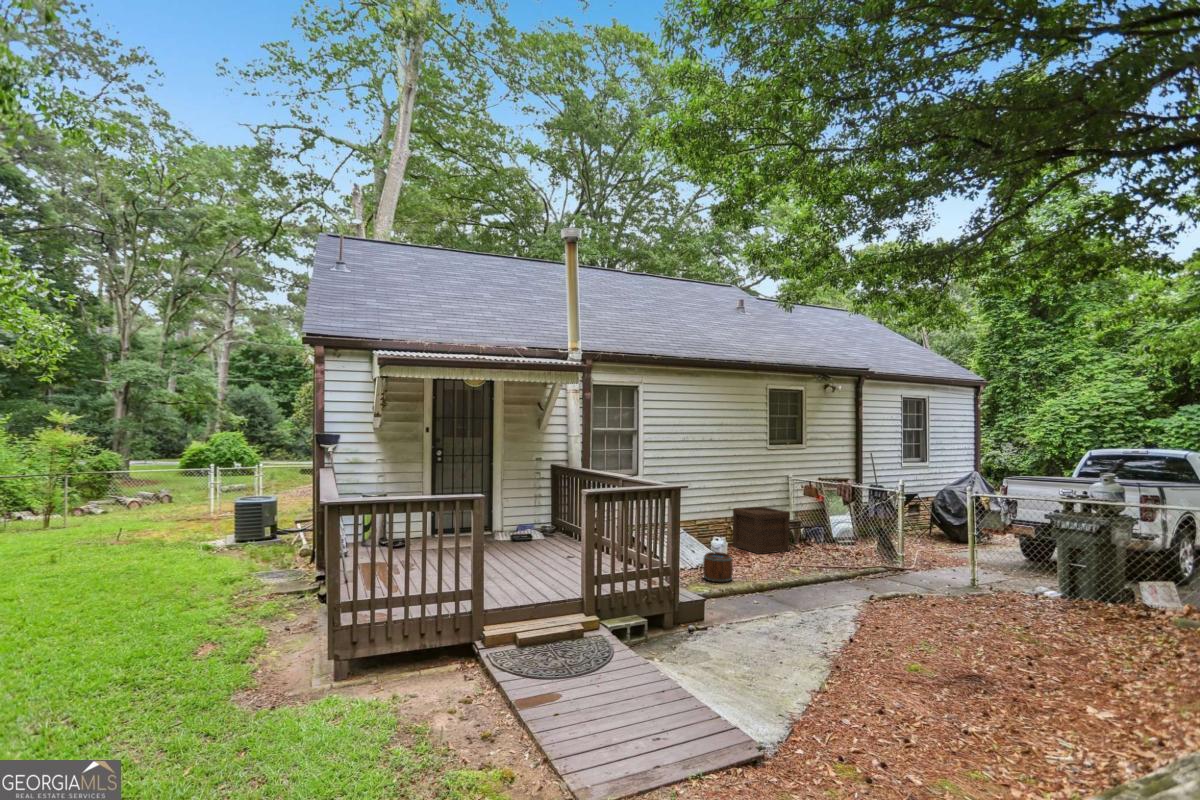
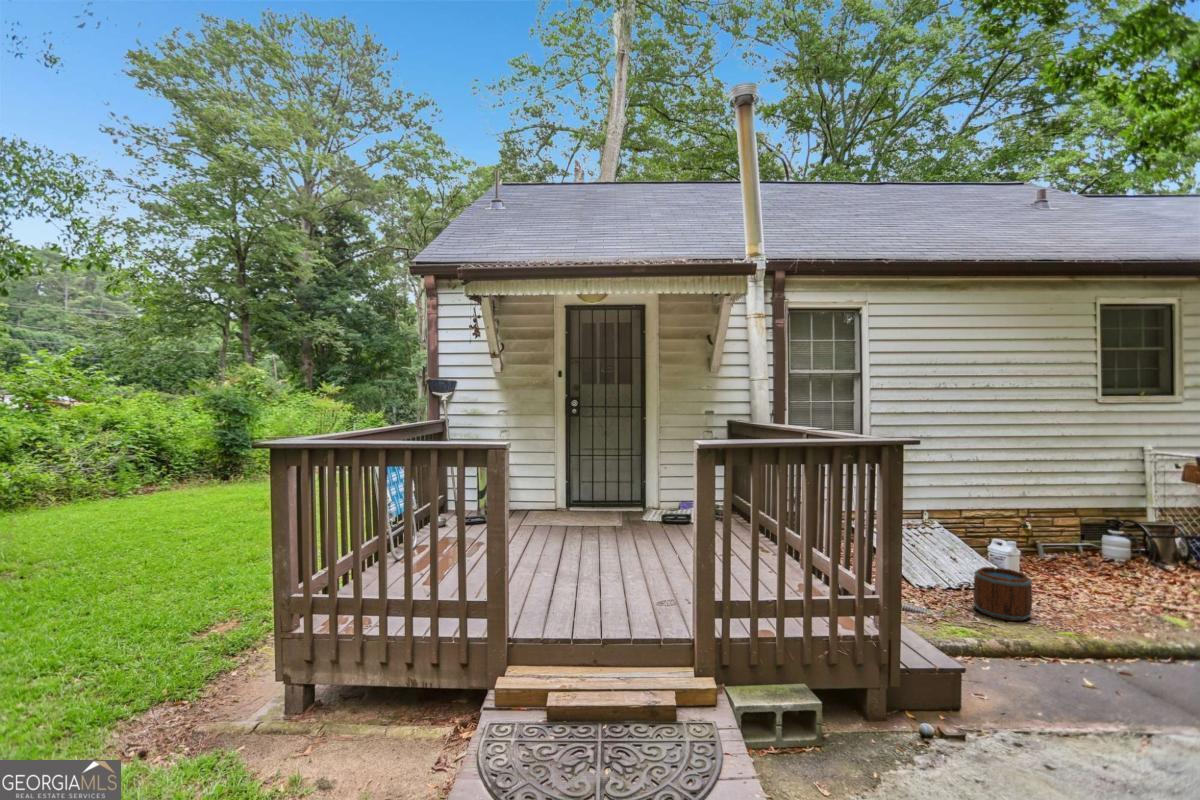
wooden crate: present [733,507,790,554] -> none [1031,496,1150,574]

